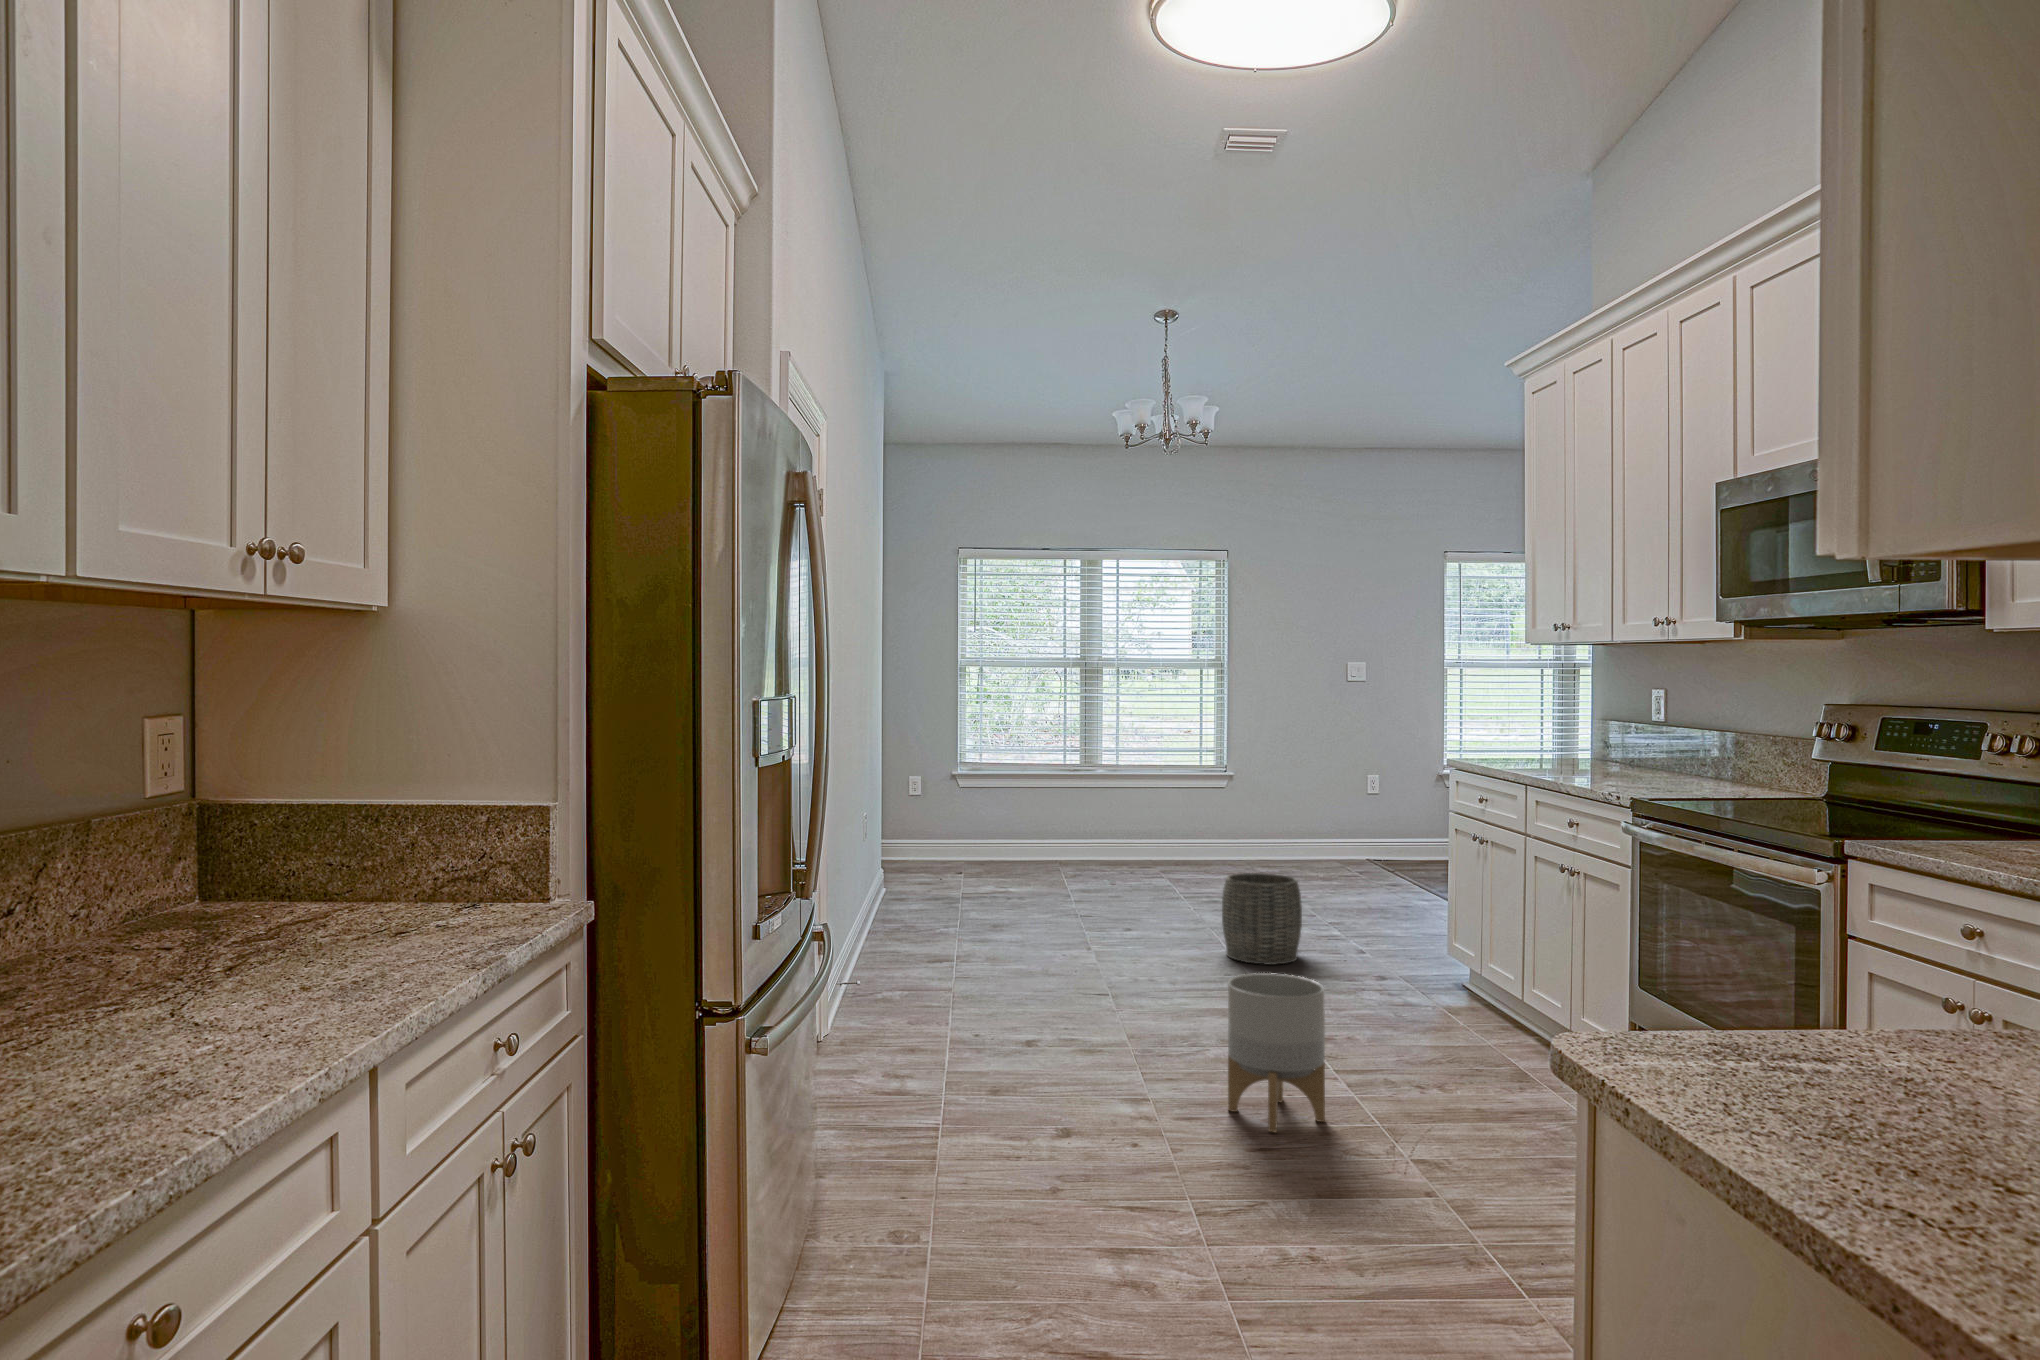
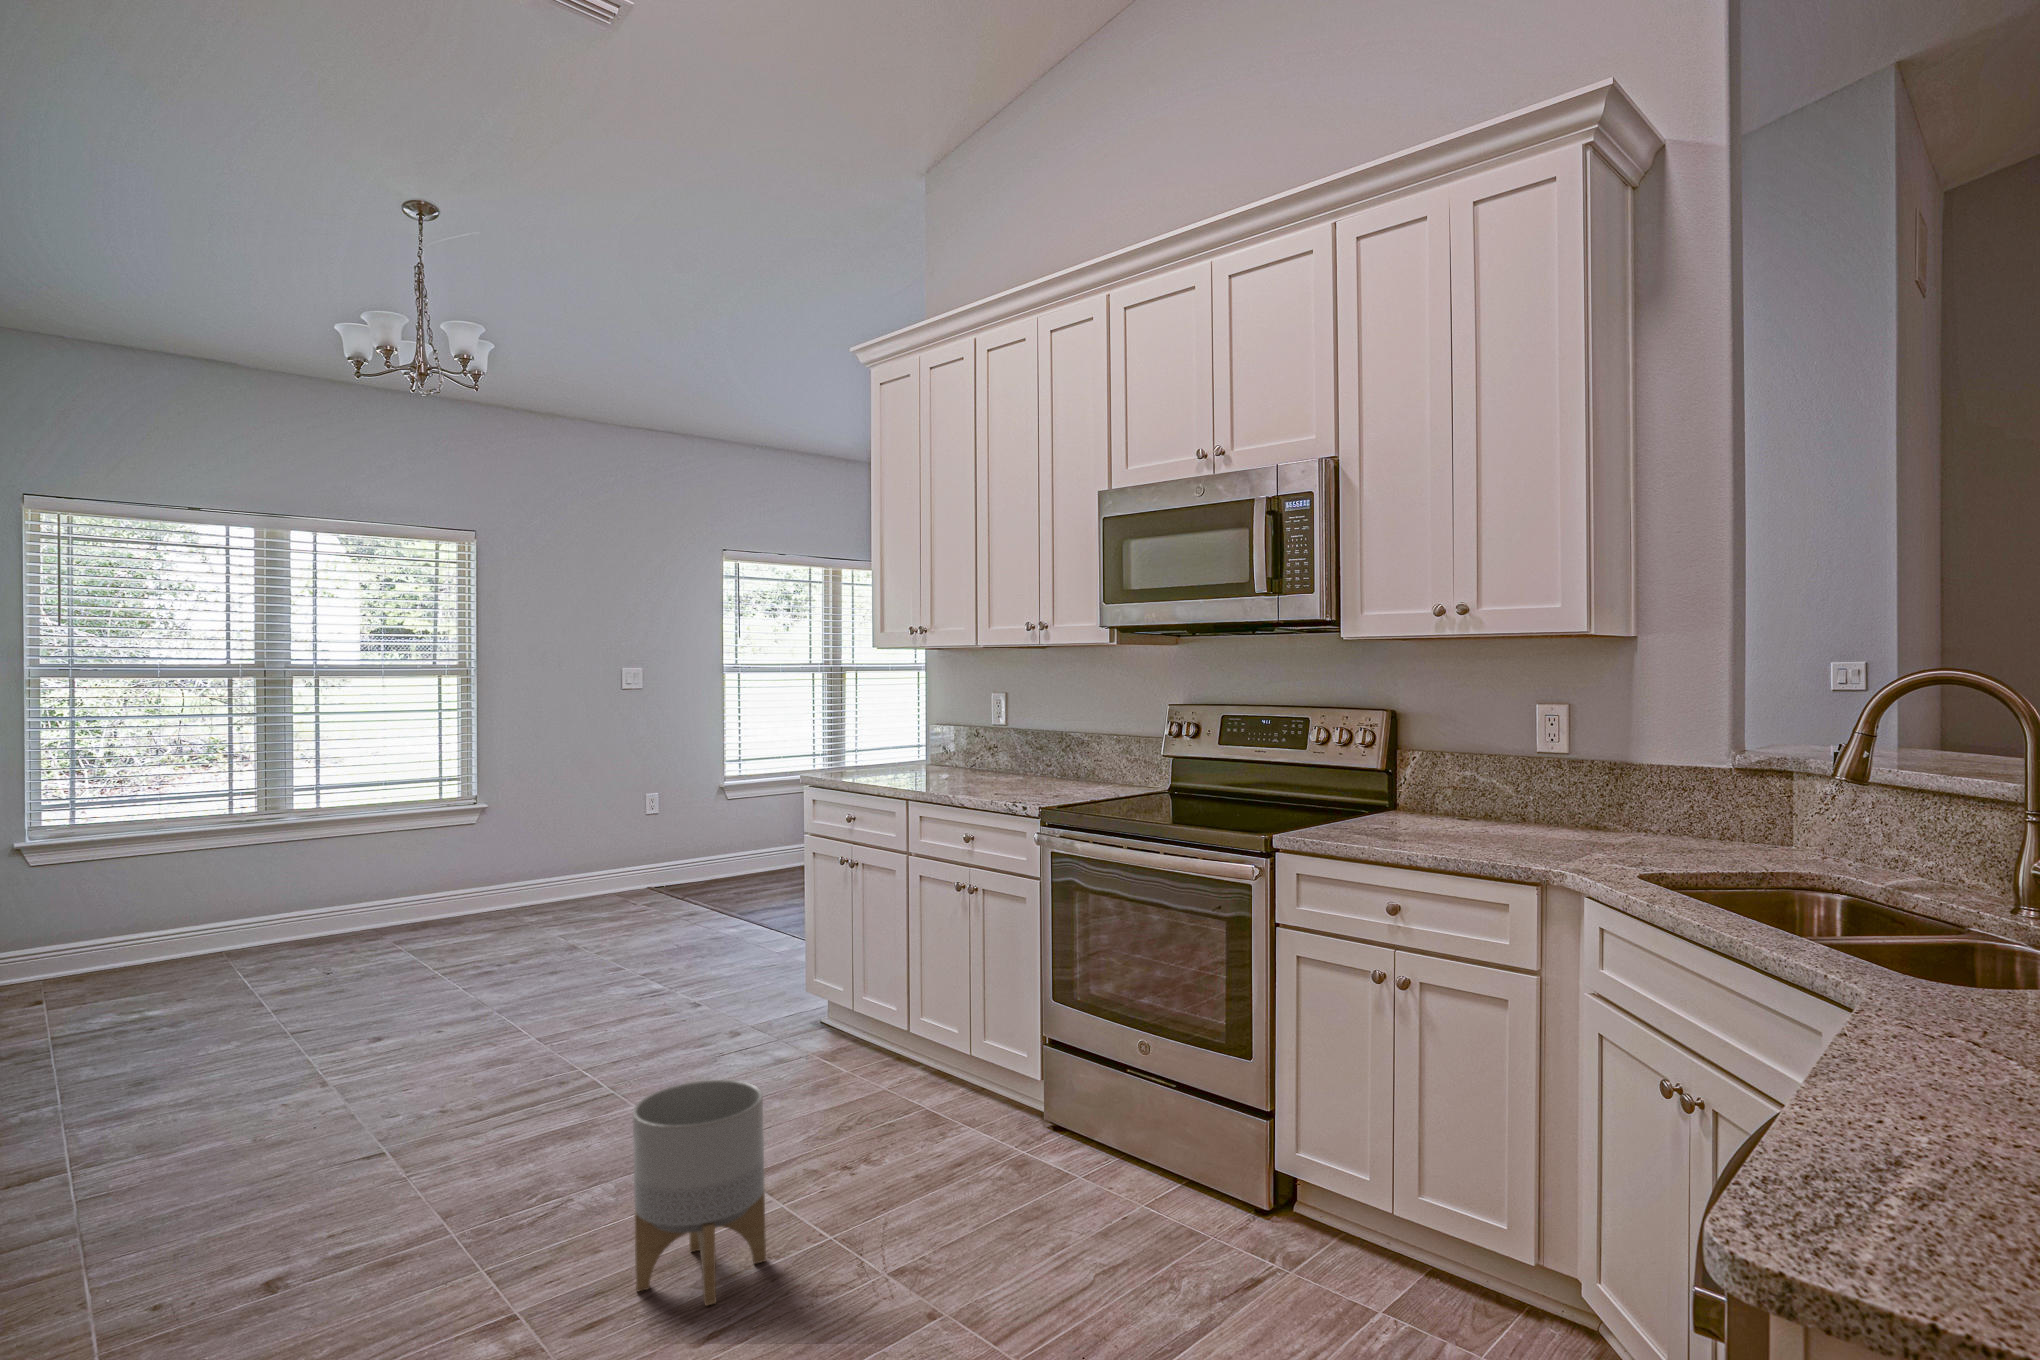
woven basket: present [1222,873,1302,964] -> none [525,930,629,1049]

